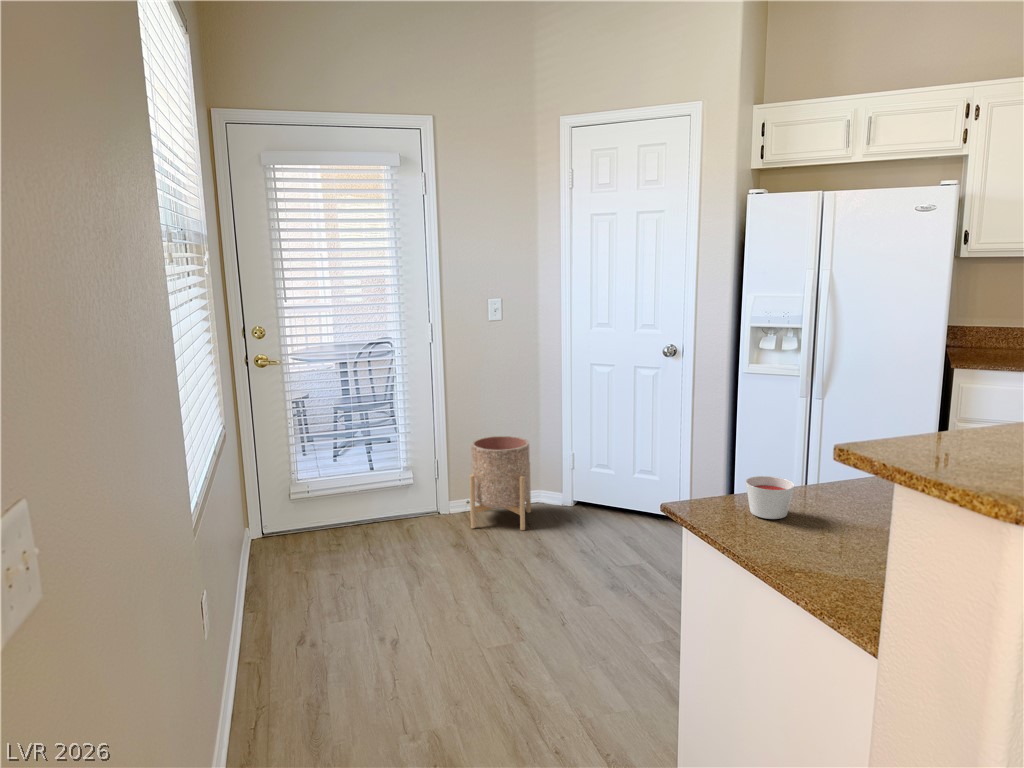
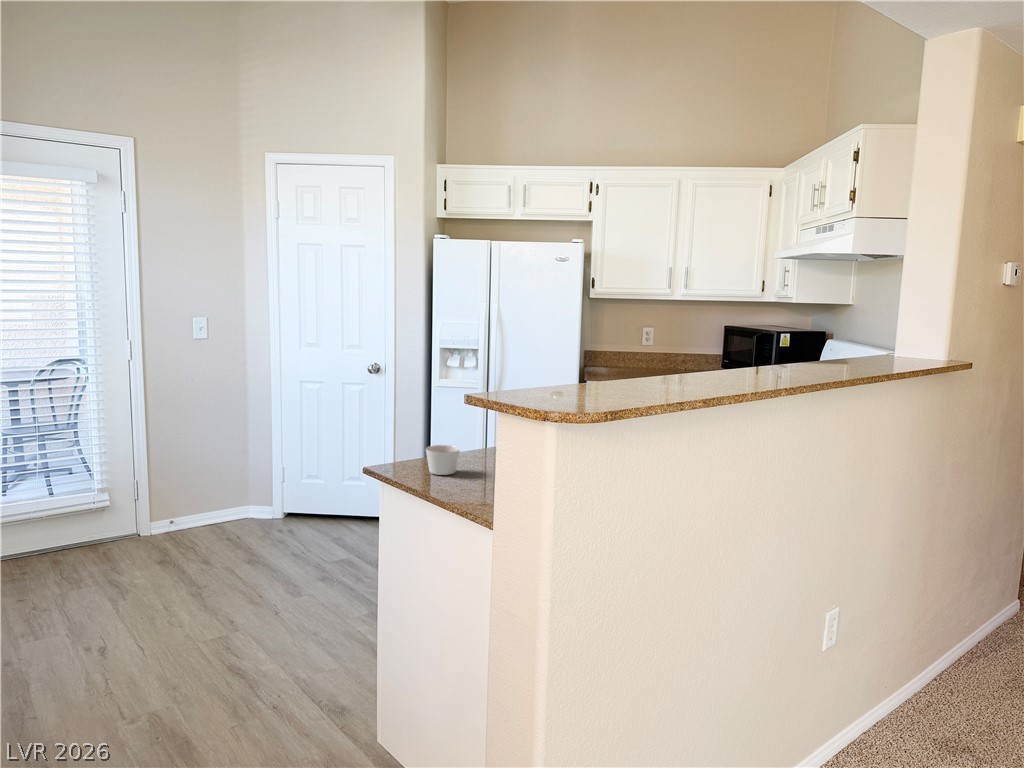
planter: present [470,436,531,530] -> none [175,453,240,546]

